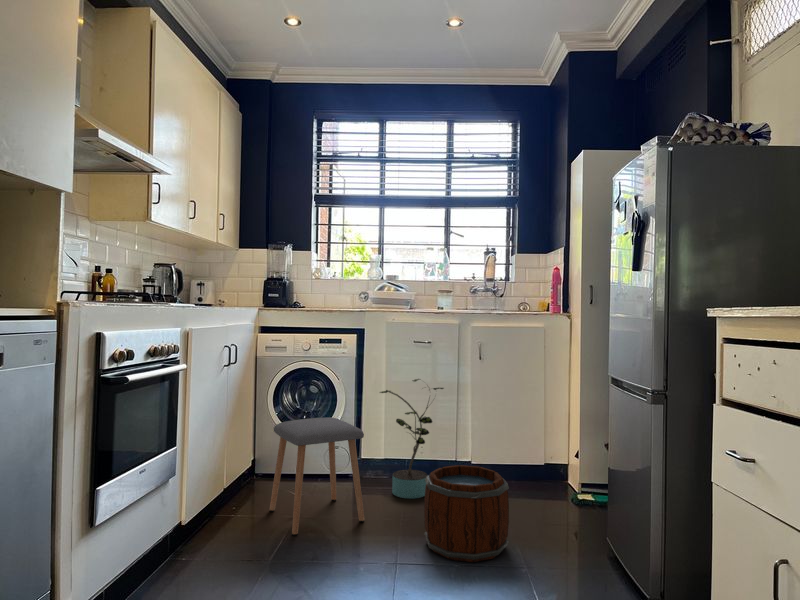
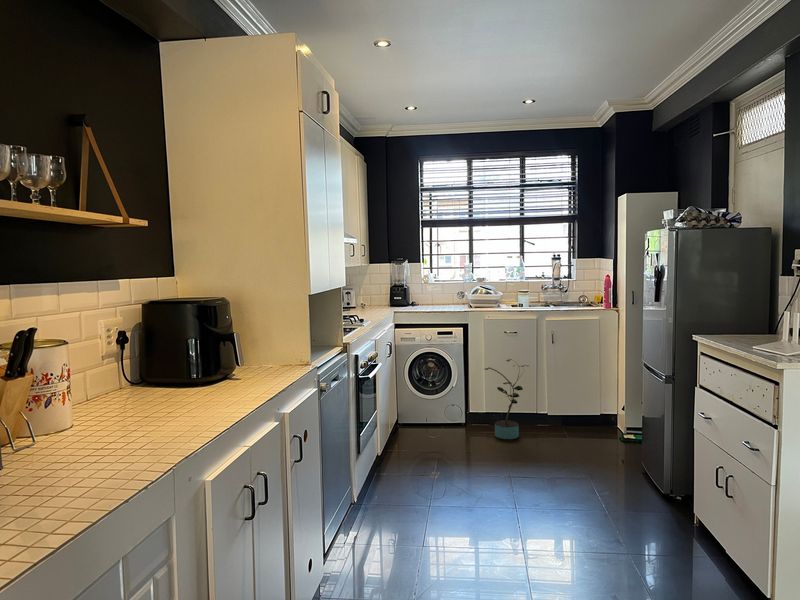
stool: present [270,417,364,536] -> none [420,388,483,461]
bucket: present [424,465,509,562] -> none [524,418,578,475]

